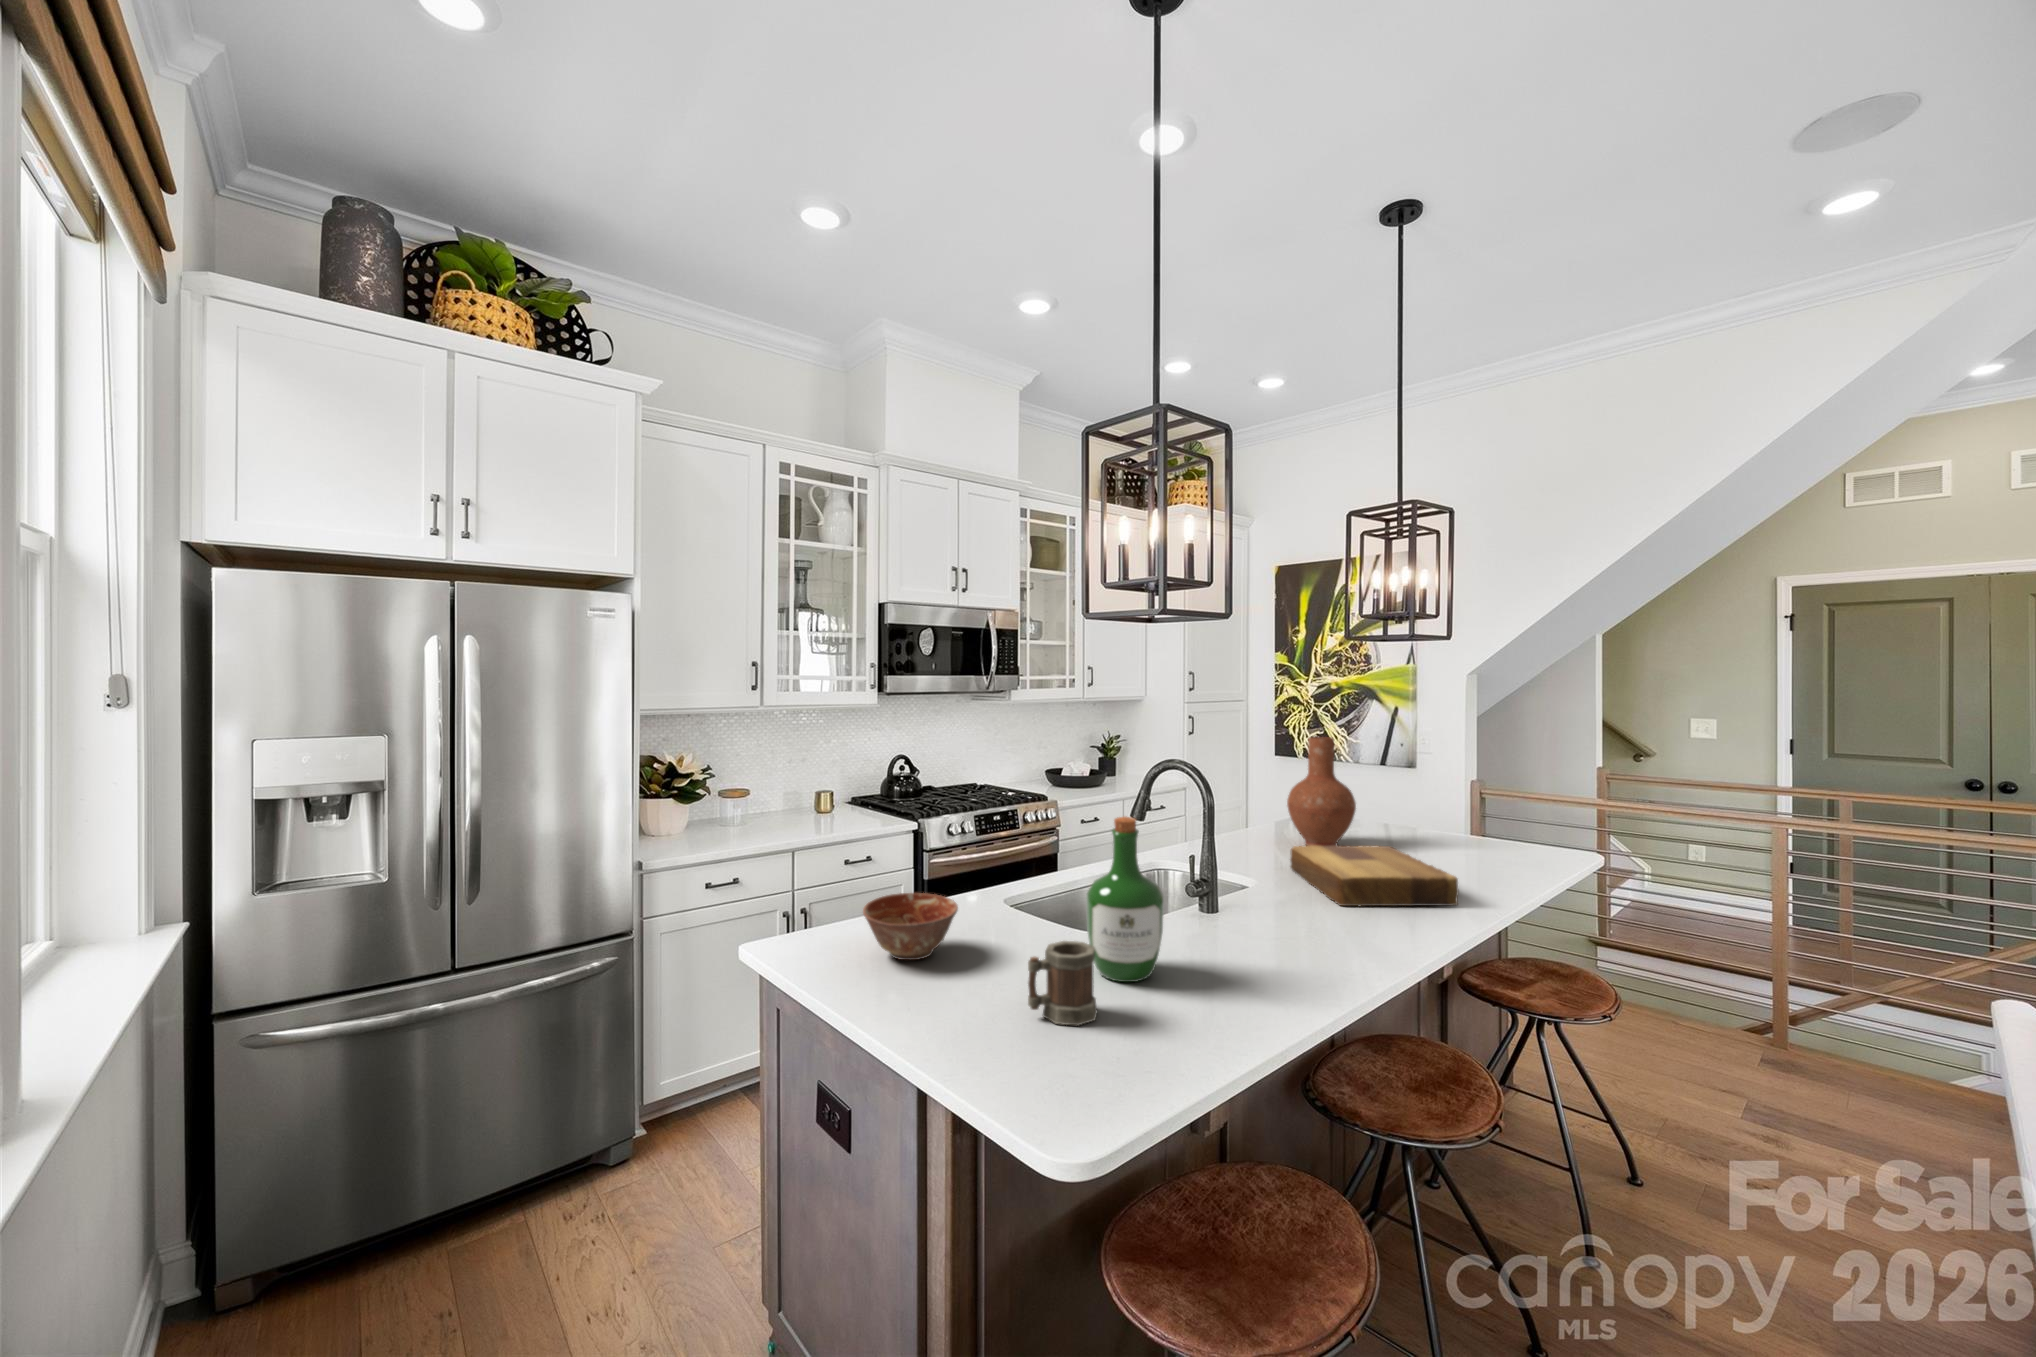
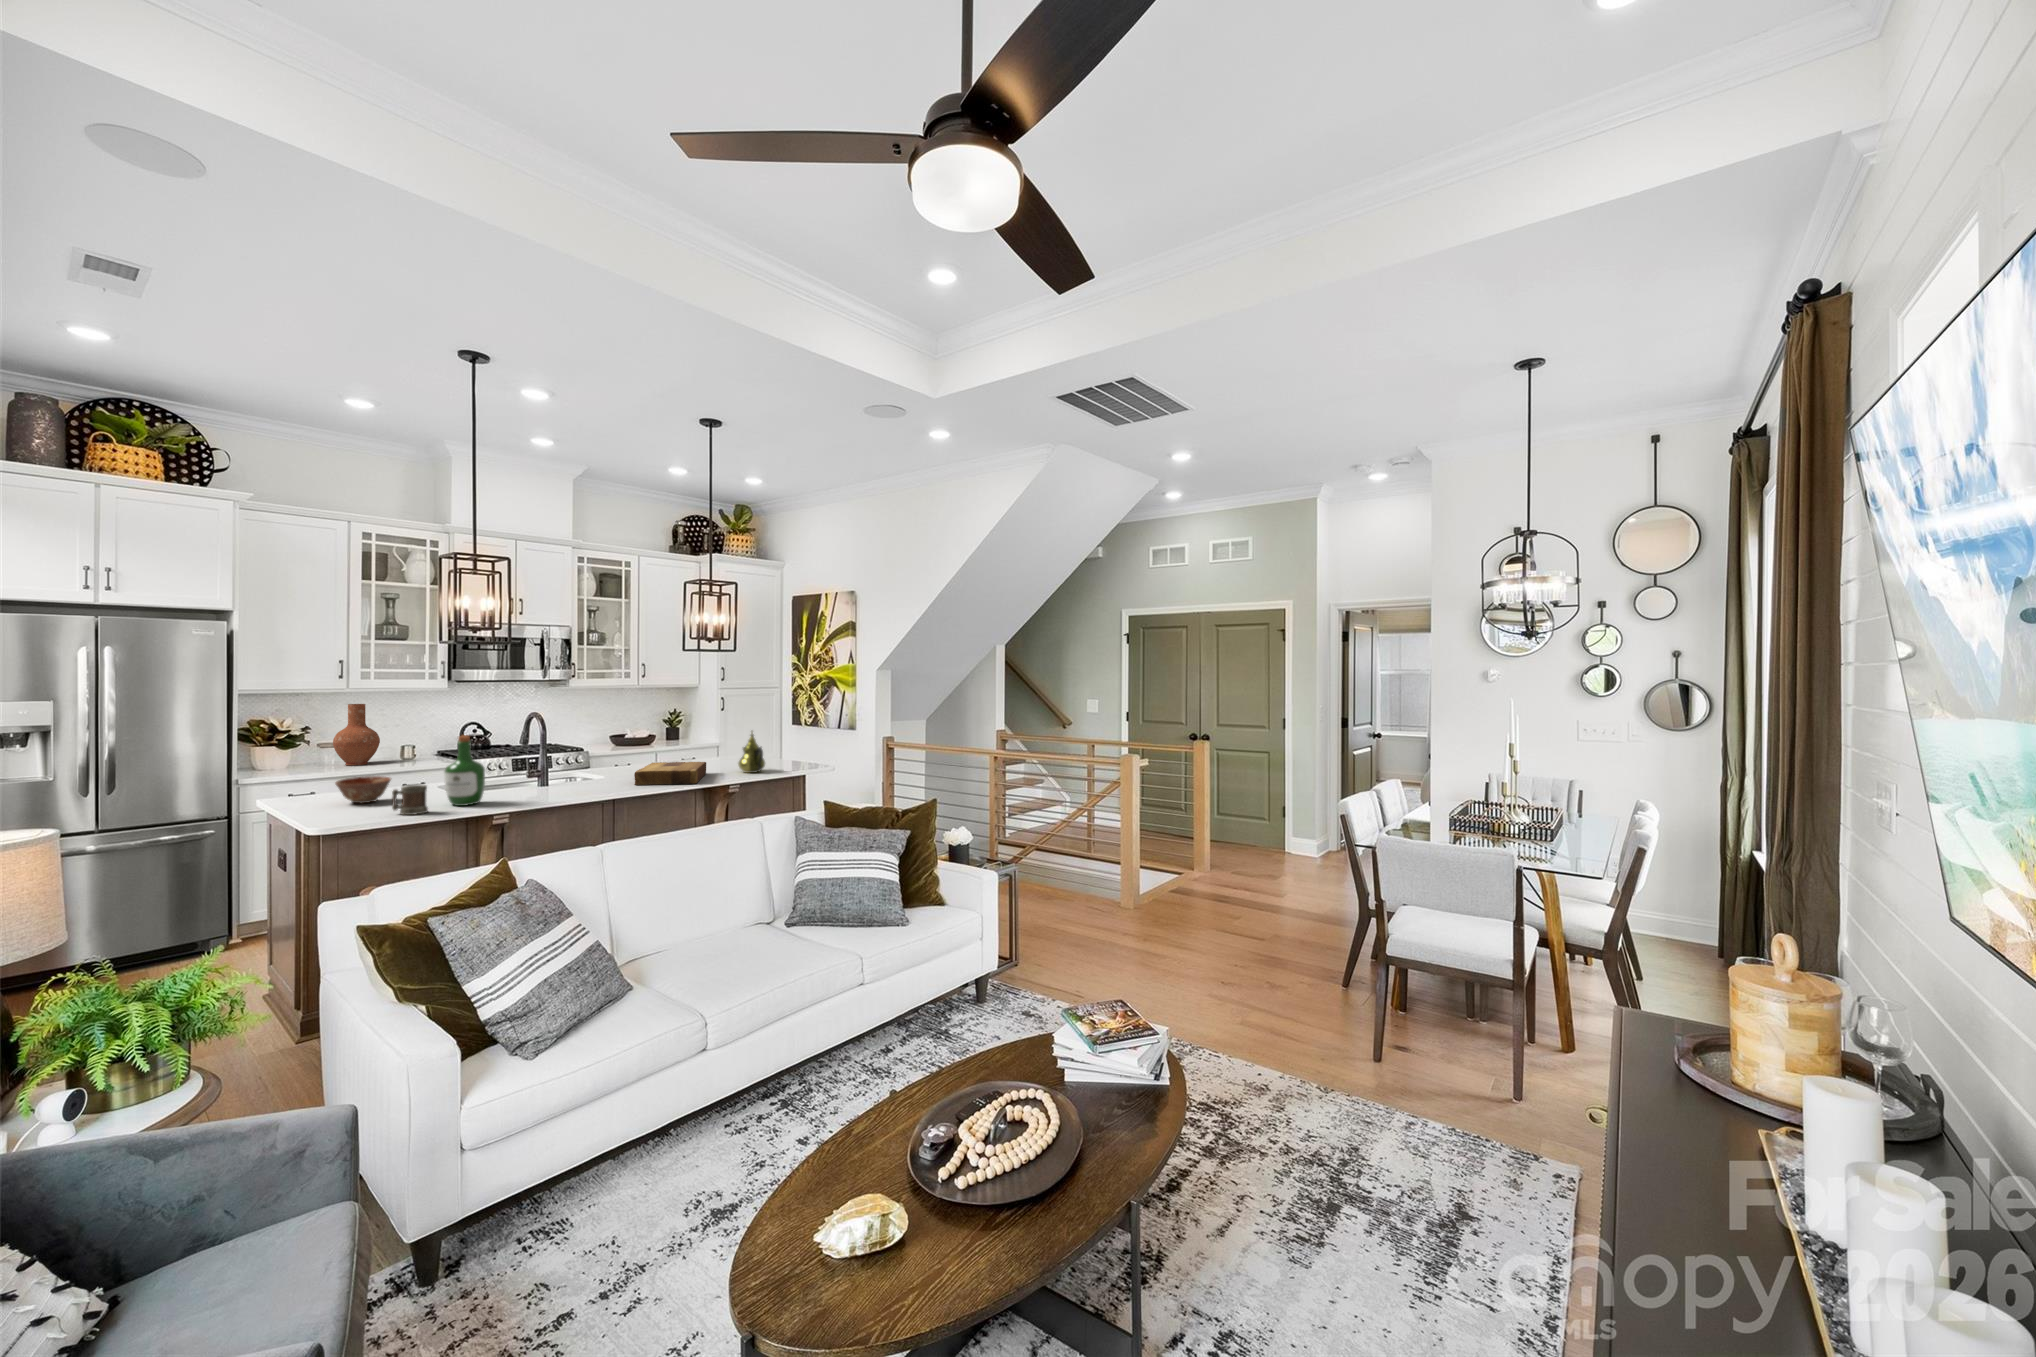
vase: present [1287,737,1356,846] -> present [333,704,380,765]
teapot: none [1428,785,1510,869] -> present [738,732,765,773]

